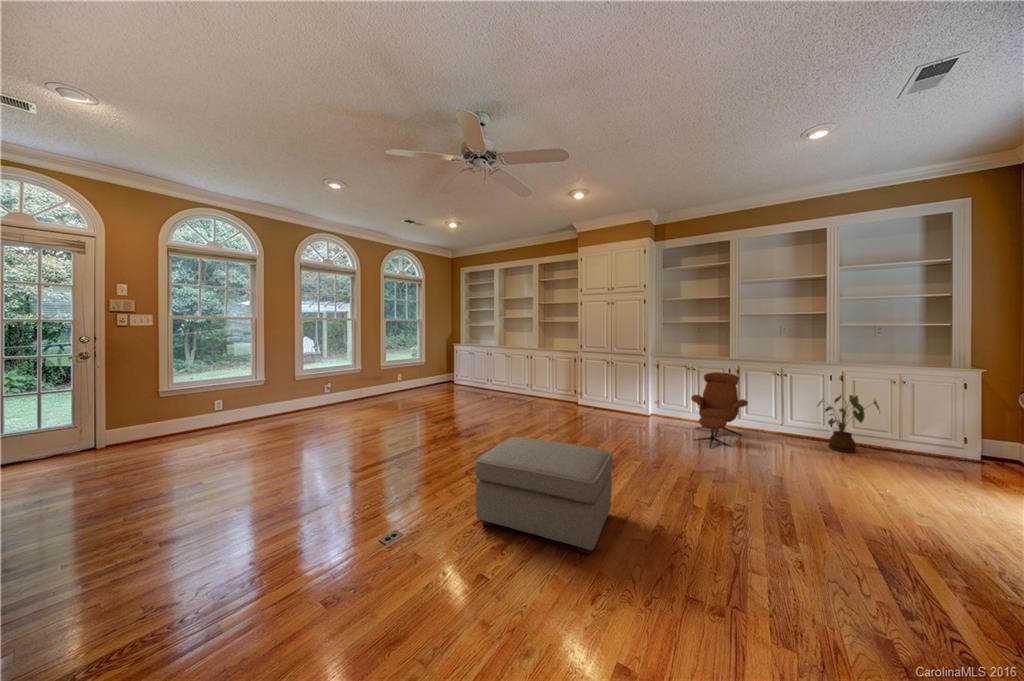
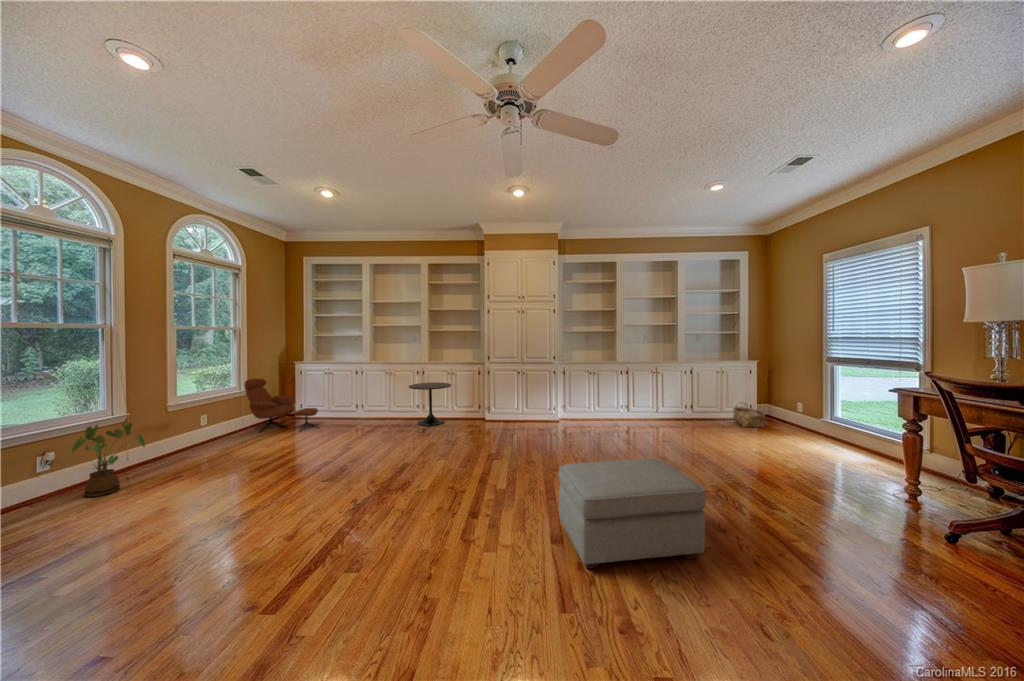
side table: none [514,367,550,403] -> present [409,382,451,426]
lounge chair: present [691,372,748,447] -> present [245,379,318,432]
house plant: present [818,395,879,453] -> present [72,422,145,497]
woven basket: none [914,429,975,472] -> present [733,403,765,427]

